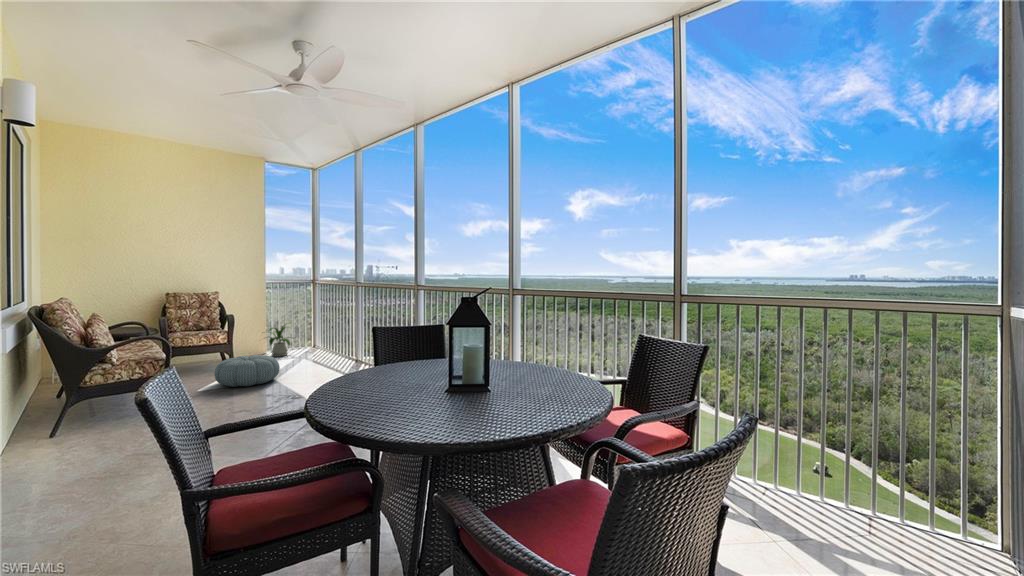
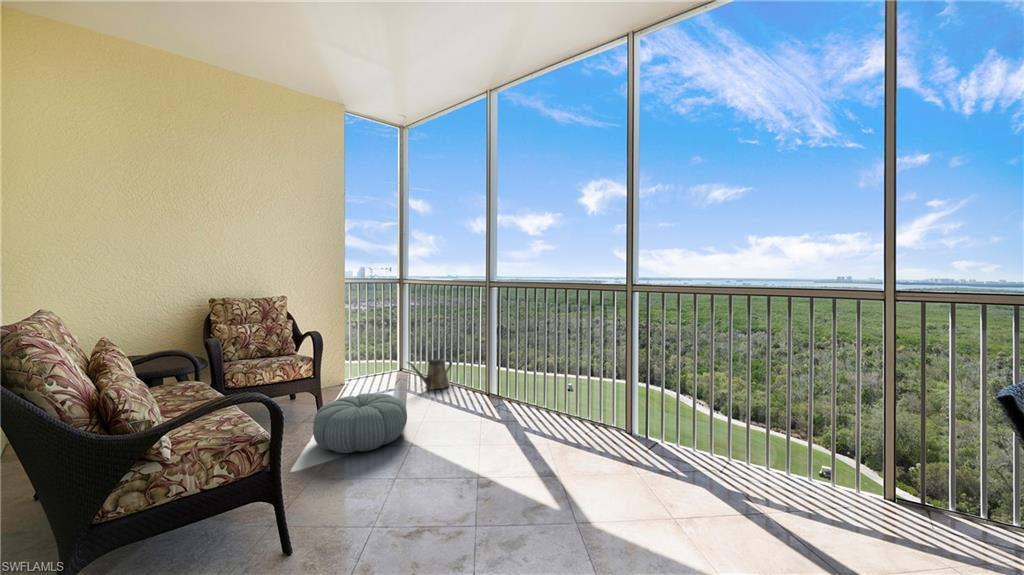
house plant: present [269,326,290,356] -> none [336,336,388,384]
watering can: none [300,339,340,361] -> present [407,359,452,390]

